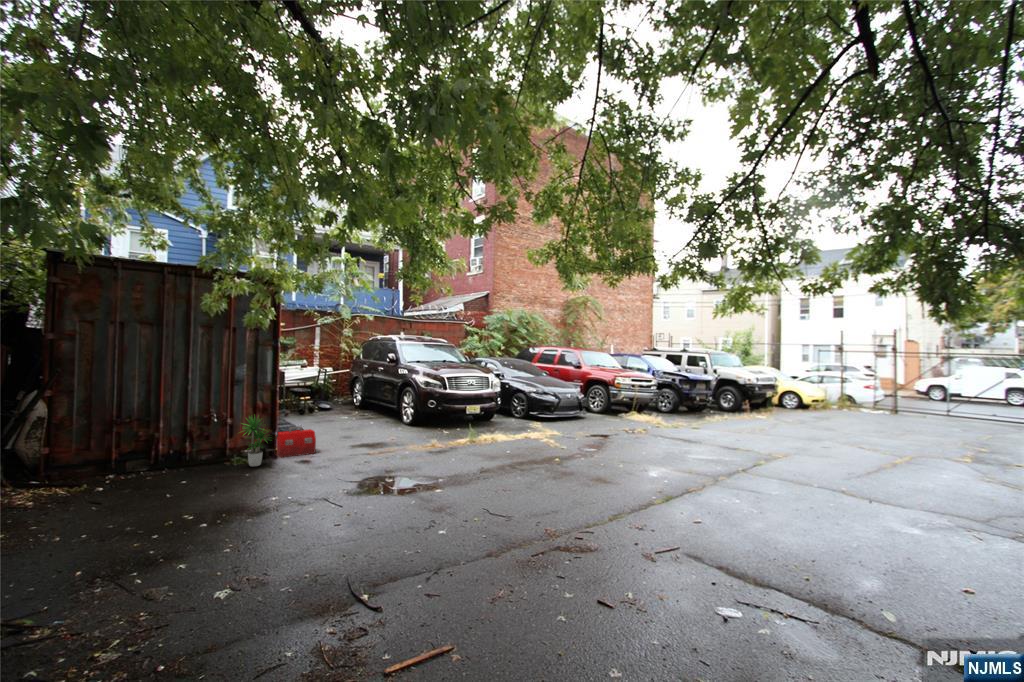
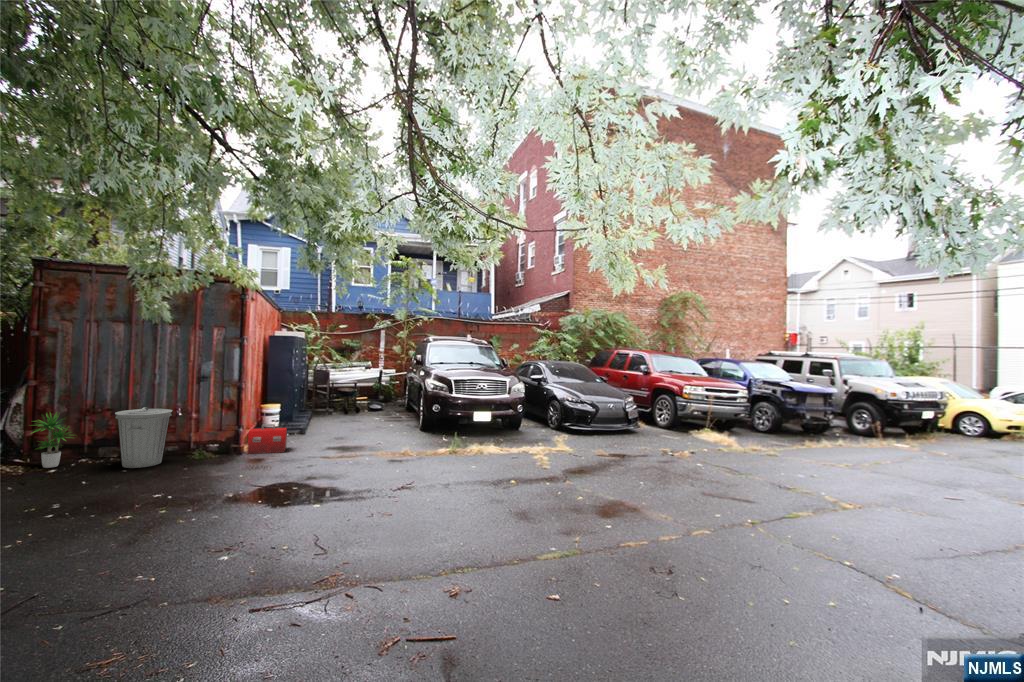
trash can: none [157,415,216,480] -> present [115,407,172,468]
potted plant: present [243,416,268,466] -> present [32,413,71,468]

